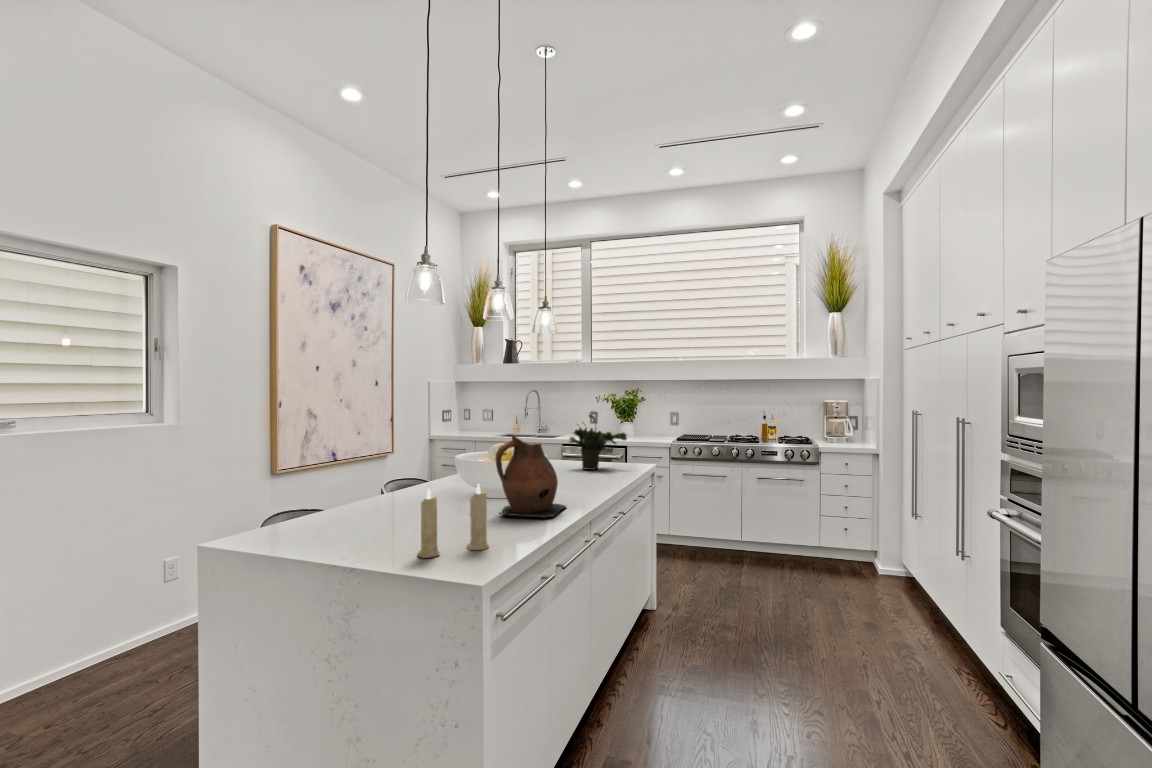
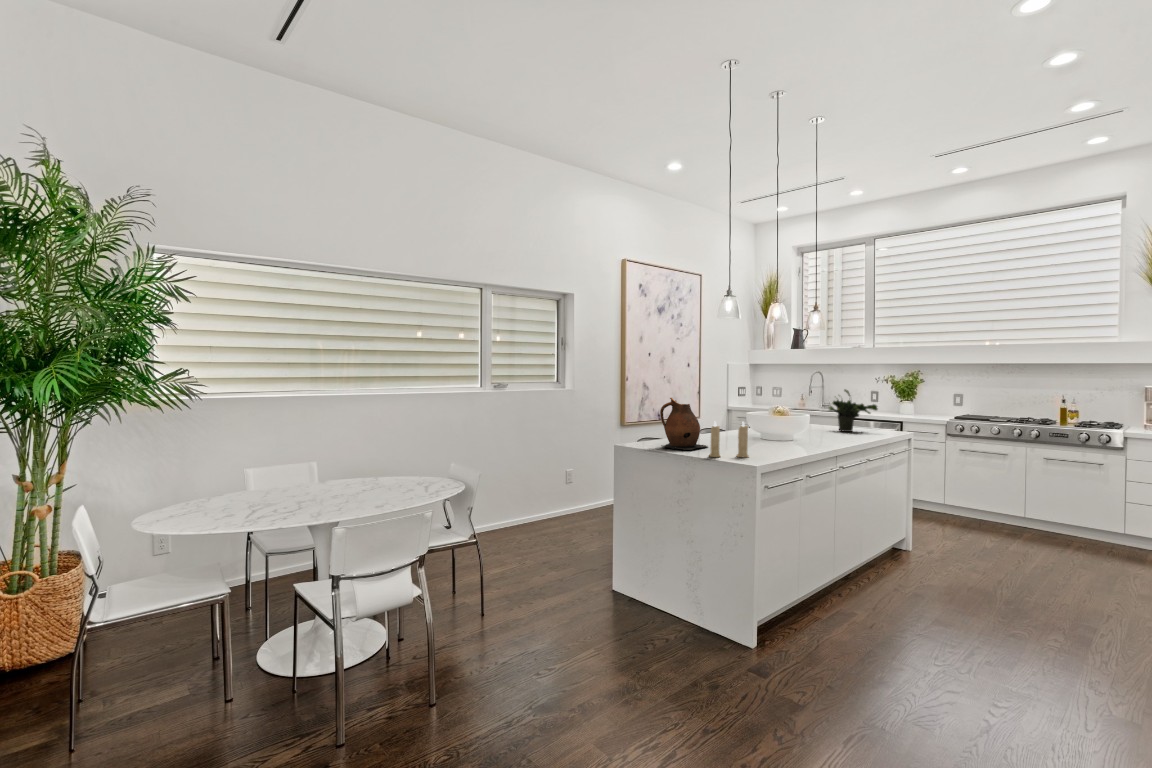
ceramic pitcher: present [496,434,566,518] -> present [660,398,708,450]

